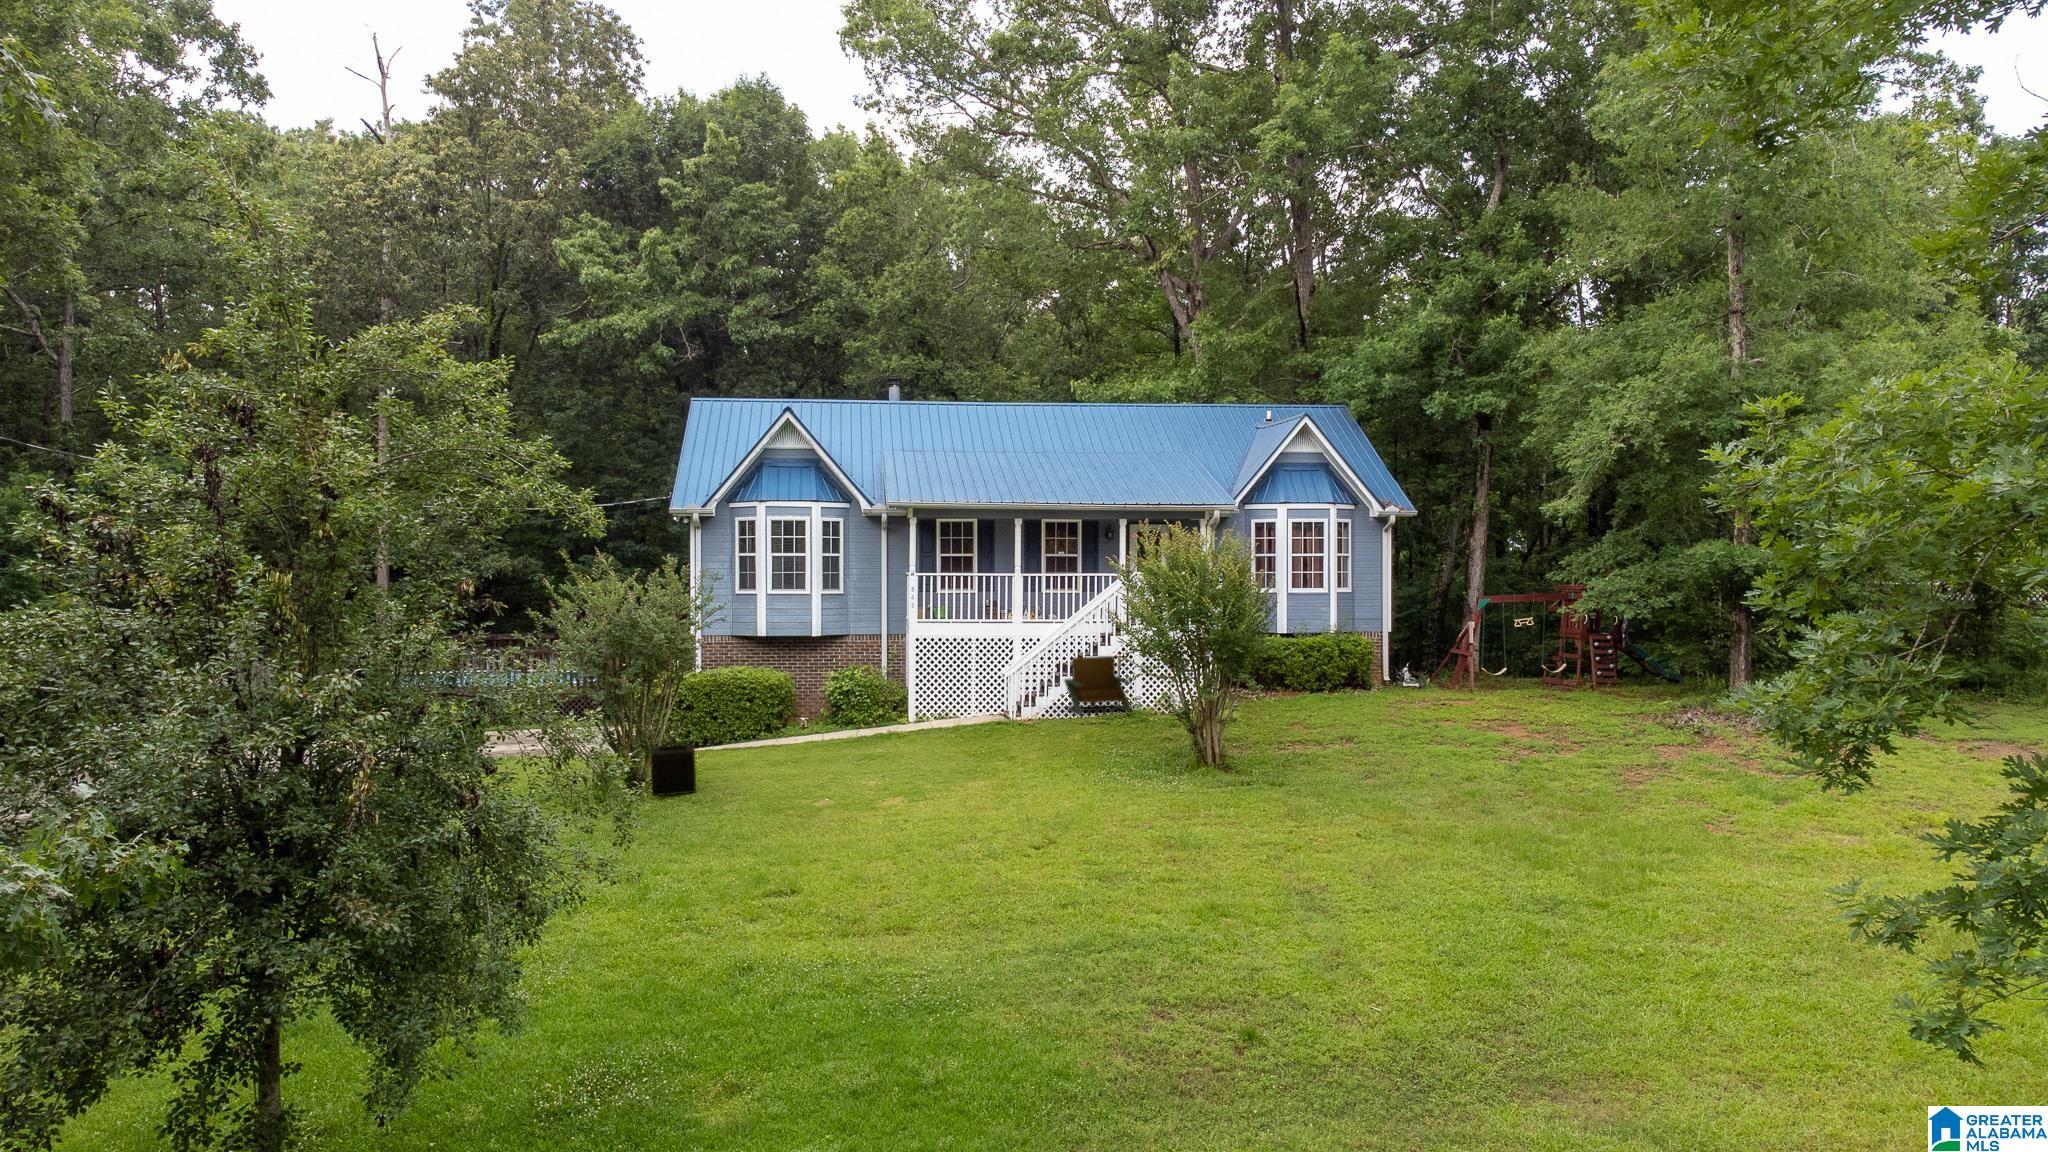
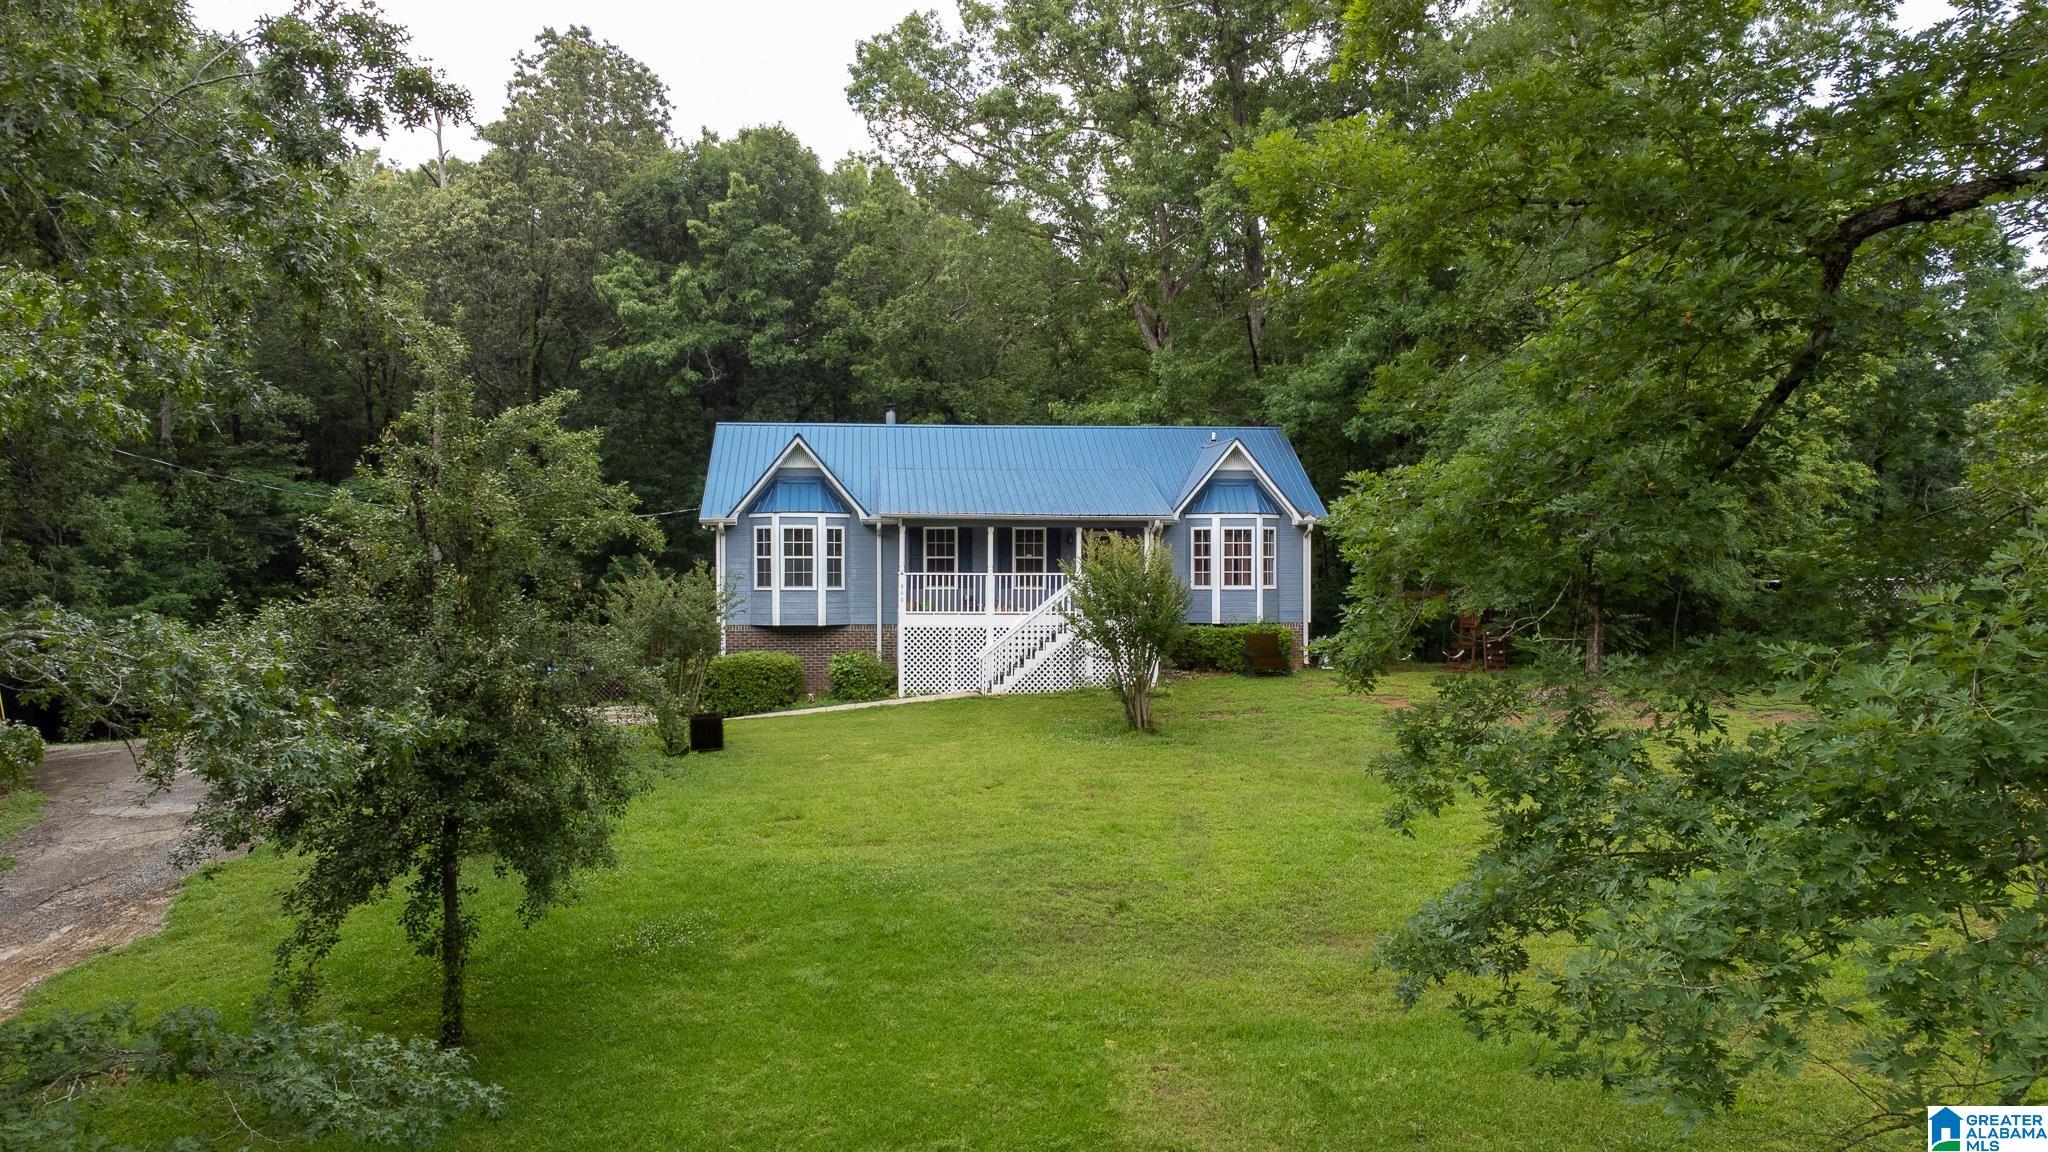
lounge chair: present [1064,656,1132,715] -> present [1239,633,1294,678]

